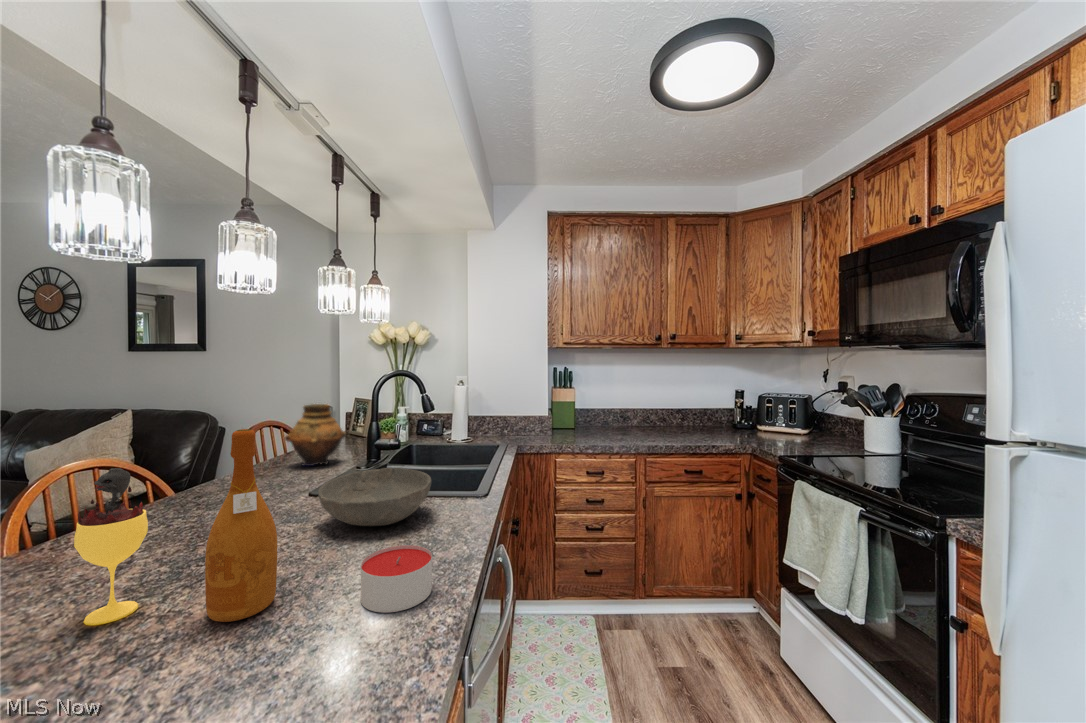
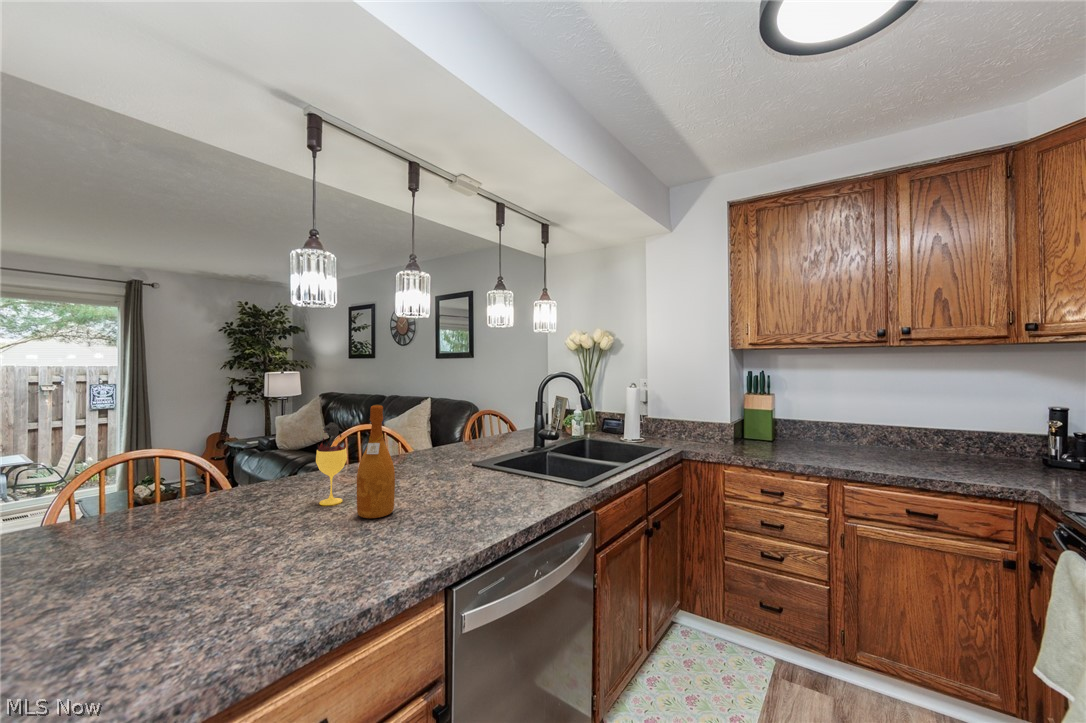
vase: present [285,404,346,466] -> none [481,399,524,447]
bowl: present [318,468,431,526] -> none [453,449,534,490]
candle: present [361,545,432,613] -> none [425,497,474,536]

